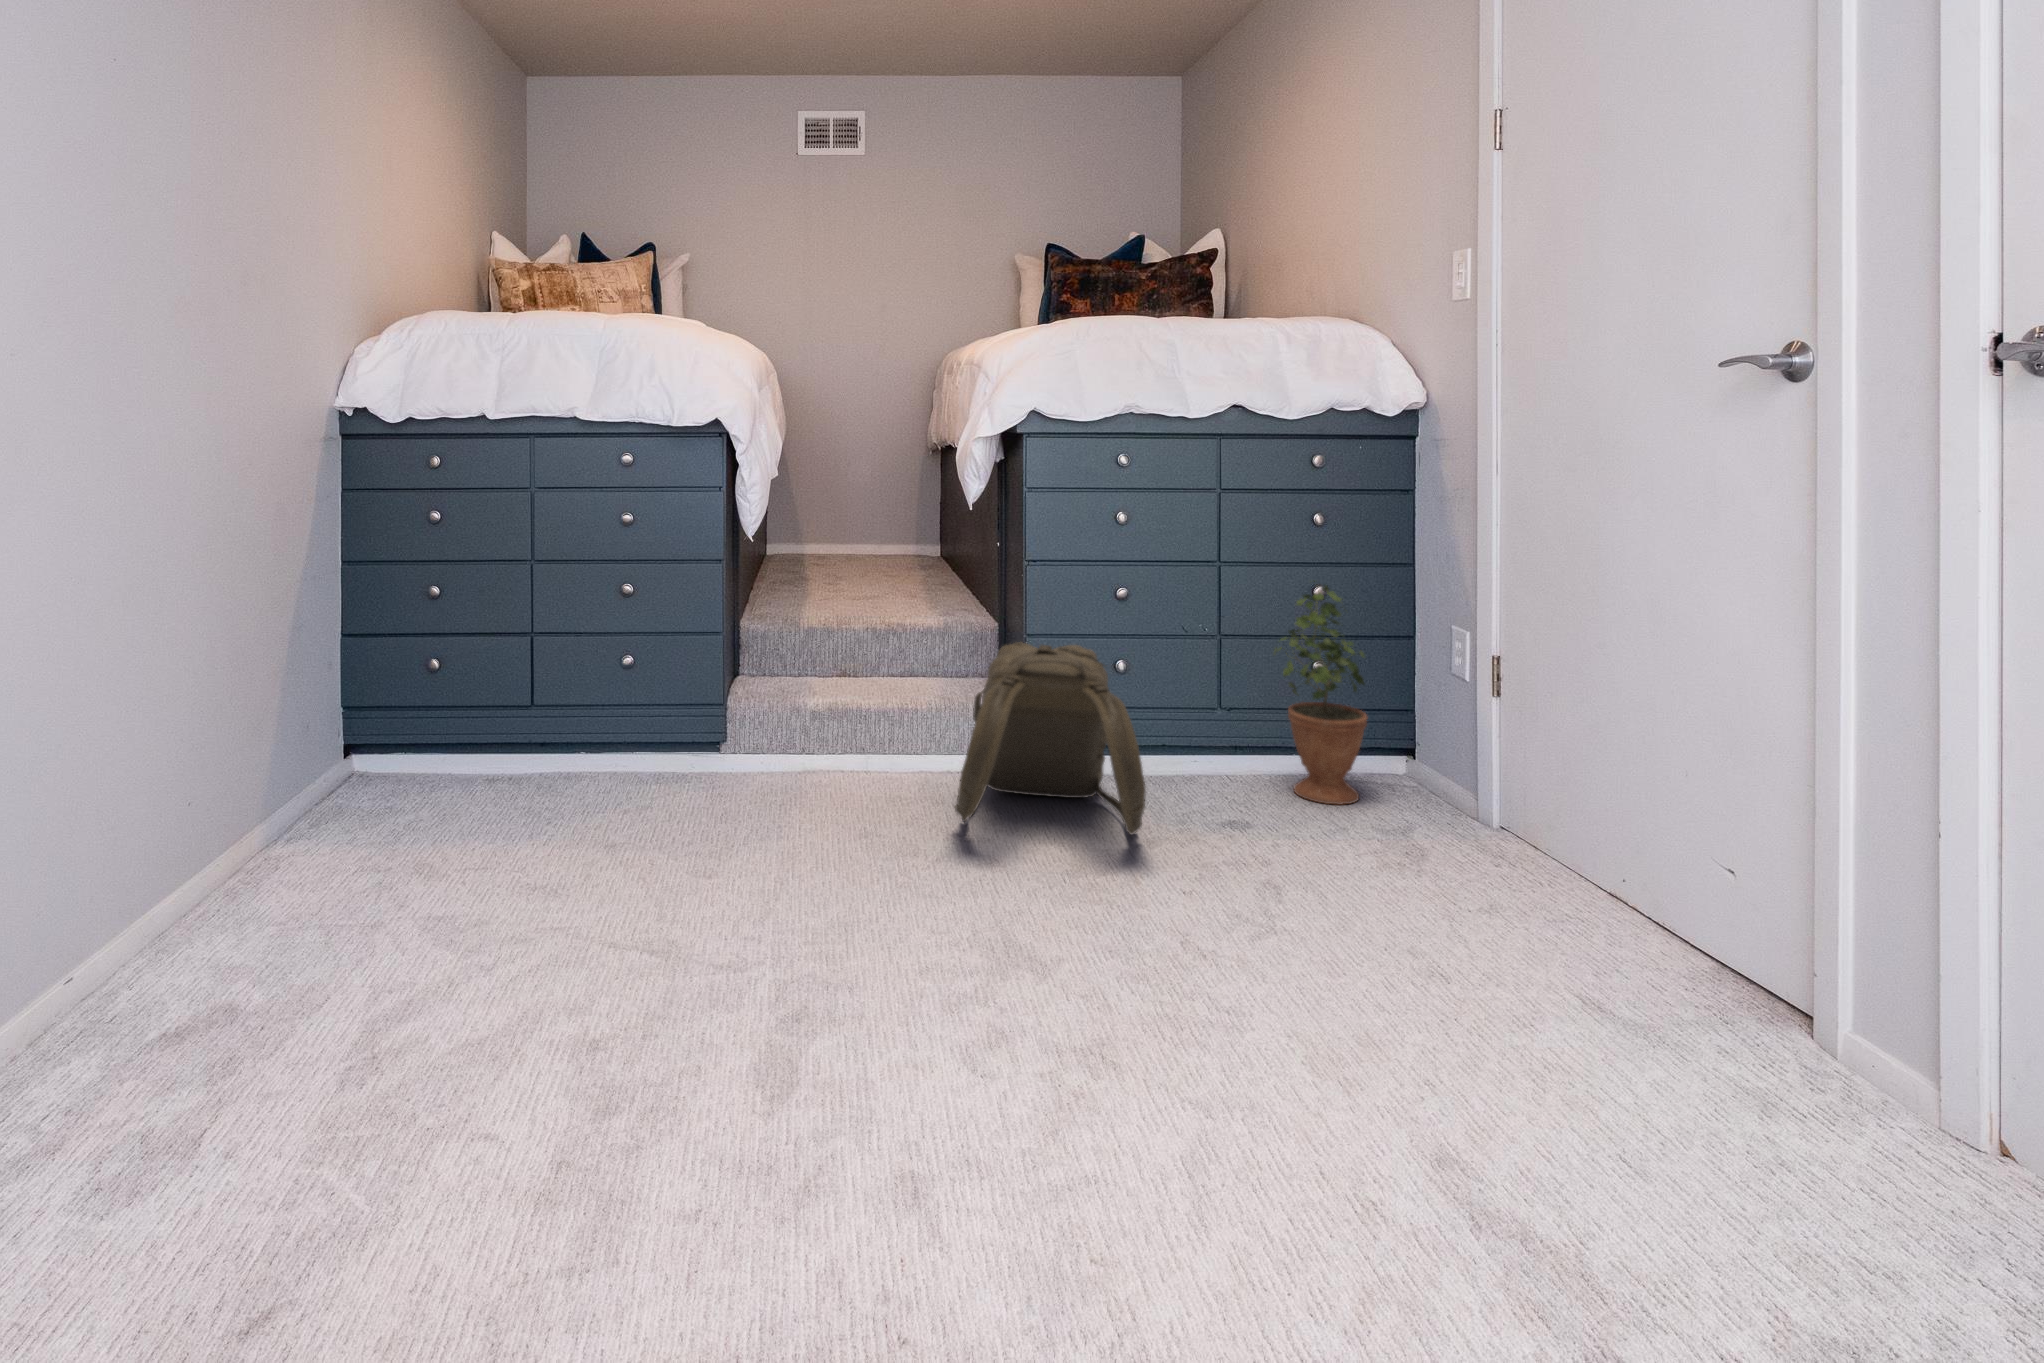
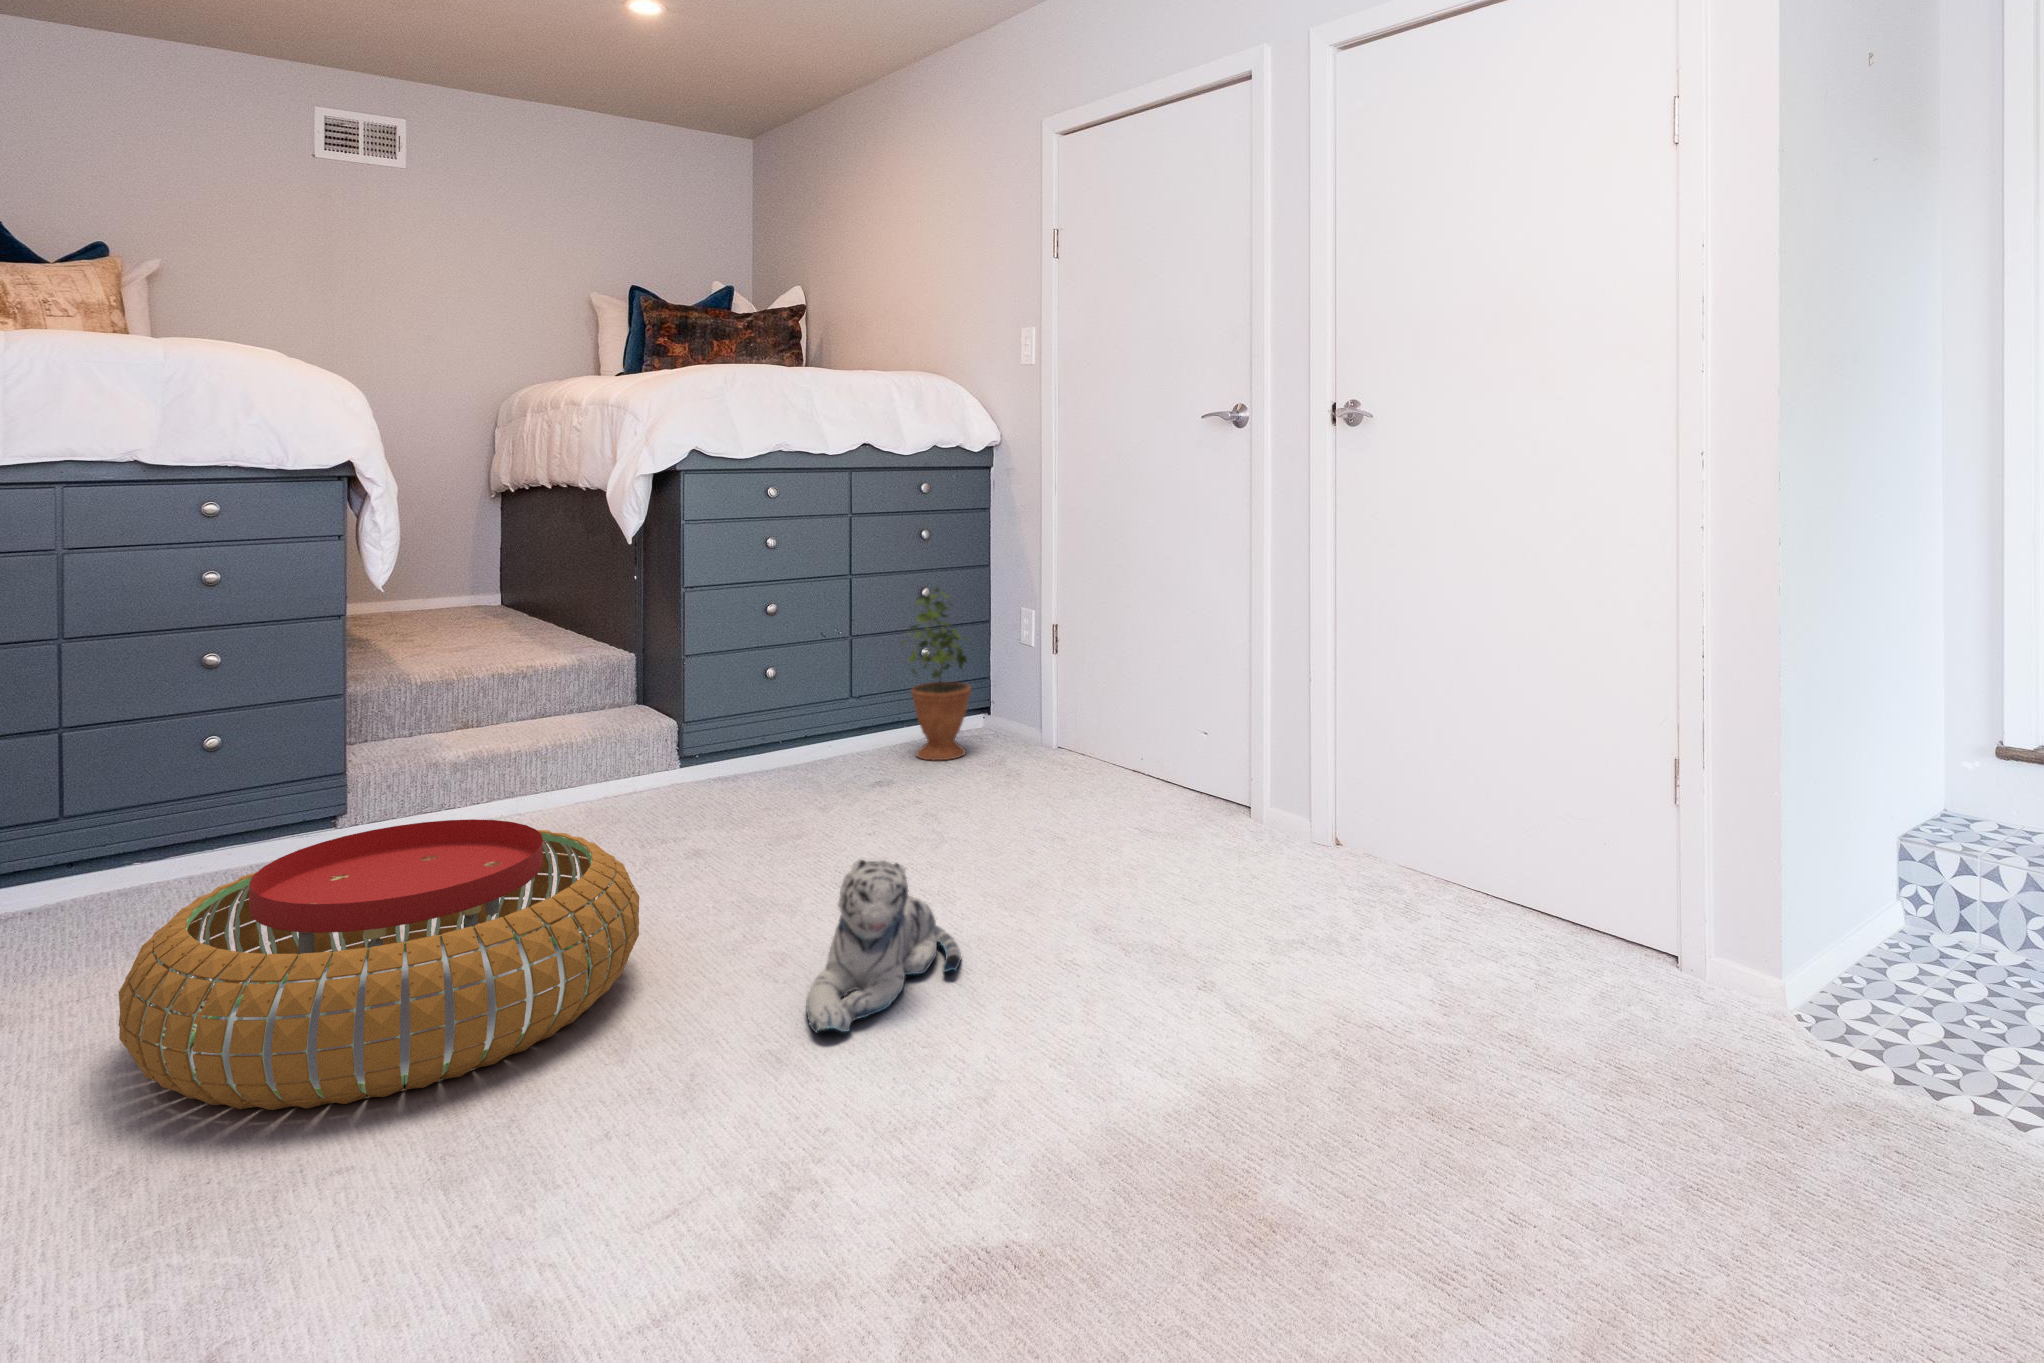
backpack: present [955,642,1146,834] -> none [647,655,829,832]
pouf: none [403,787,854,1093] -> present [119,819,639,1110]
plush toy: none [967,973,1219,1219] -> present [806,860,961,1034]

